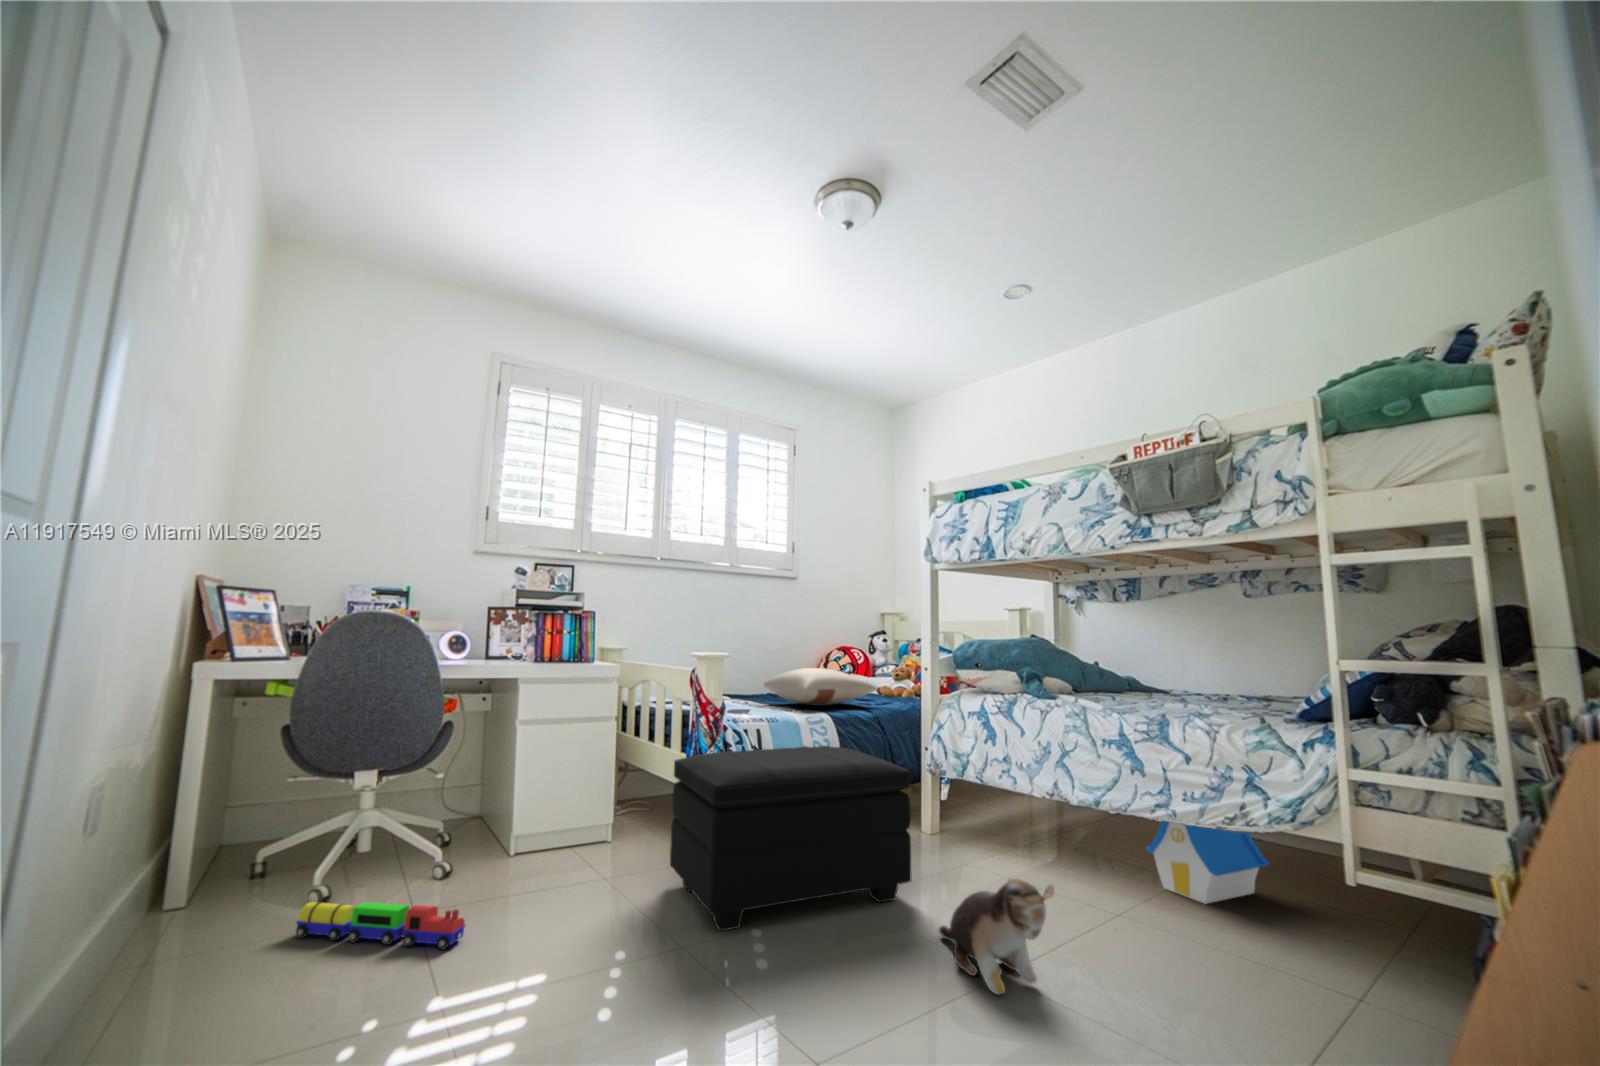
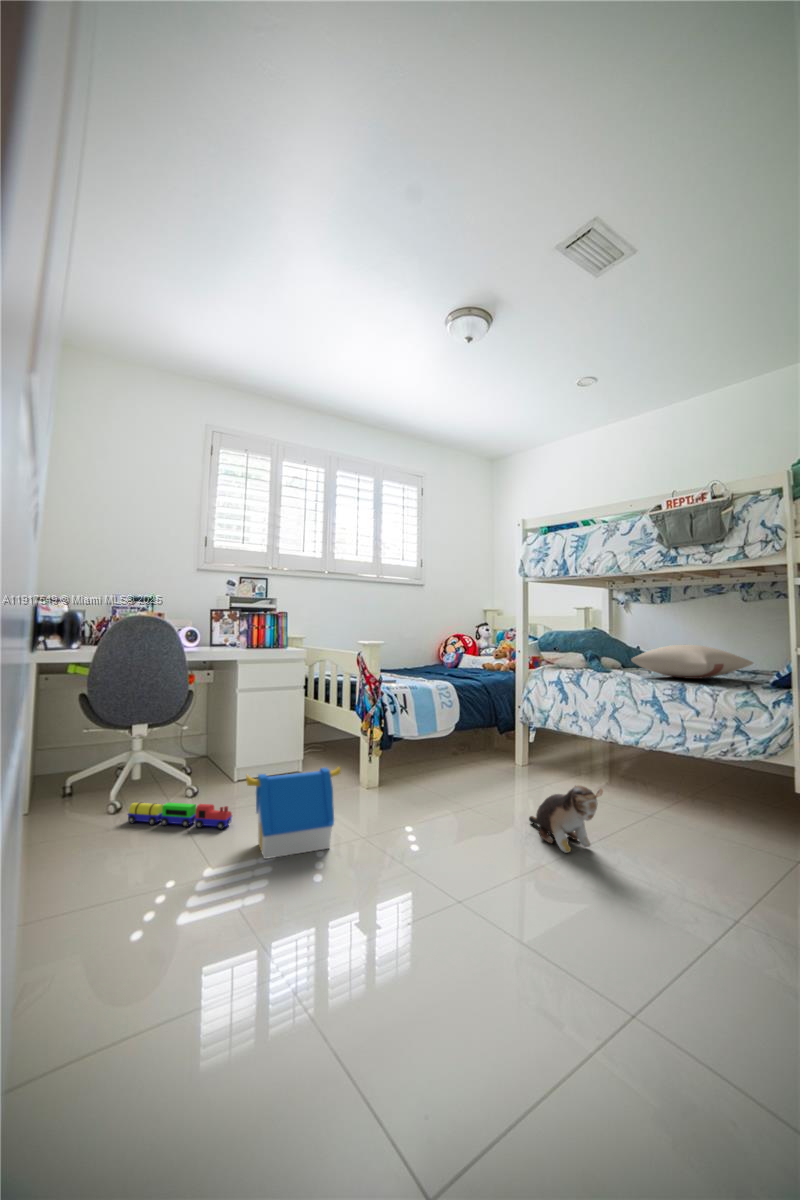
pillow: present [764,668,877,706] -> present [631,645,753,679]
footstool: present [670,746,911,931] -> none [351,706,510,820]
toy house: present [1147,821,1269,904] -> present [246,767,341,859]

